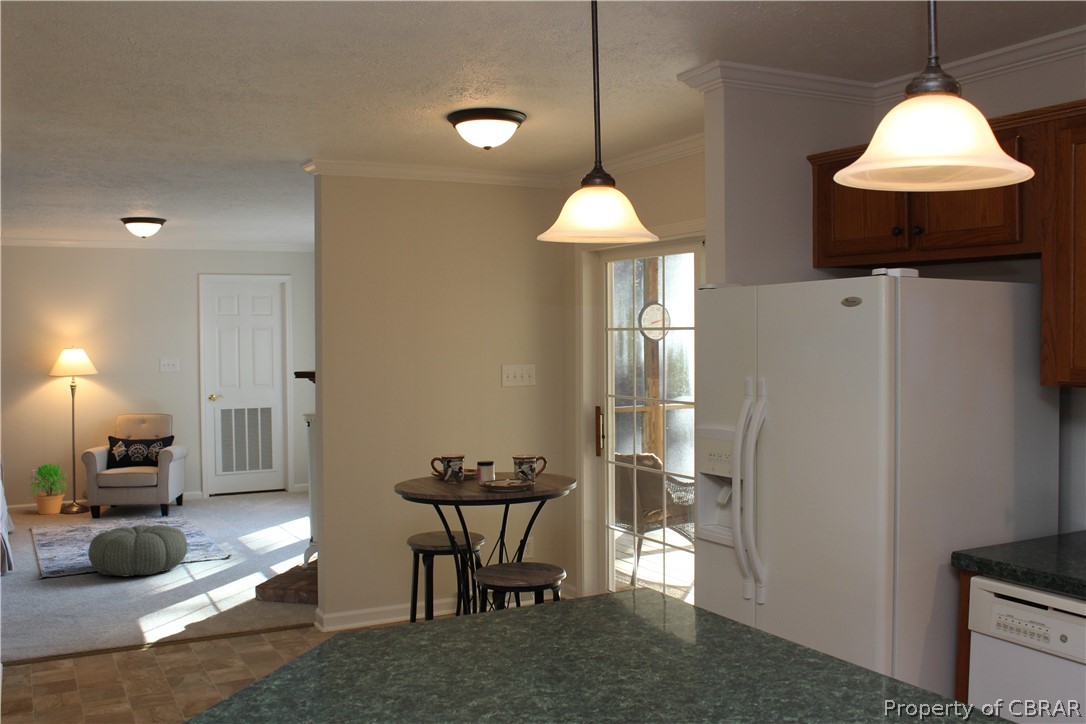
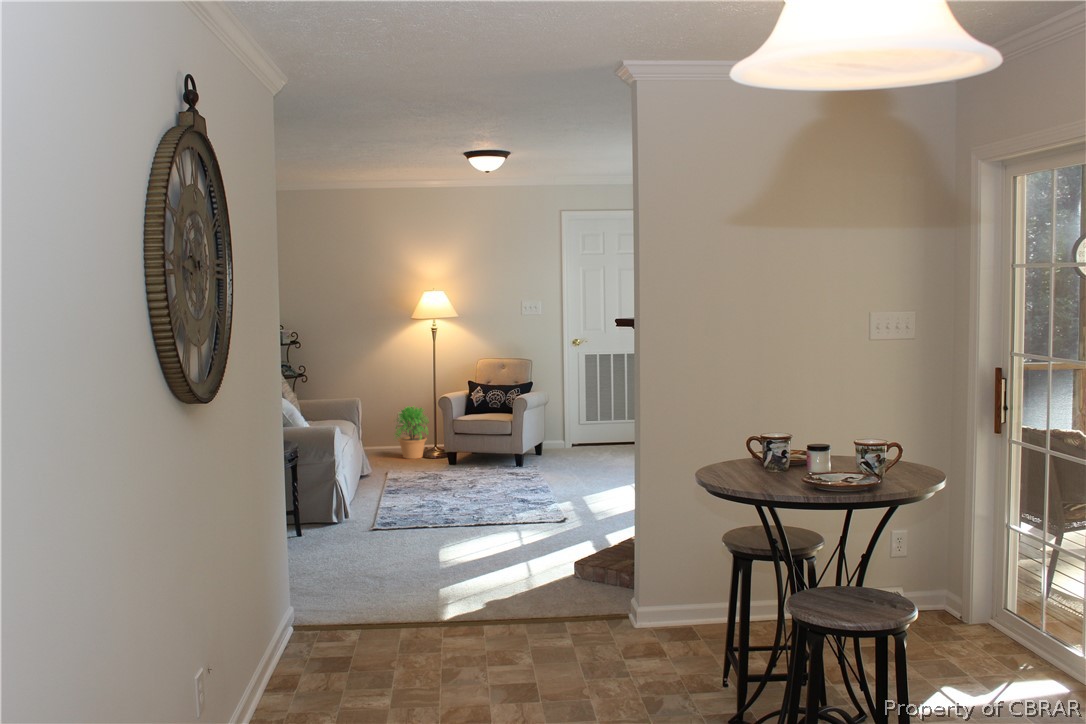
pouf: present [88,525,187,577] -> none [419,481,518,536]

